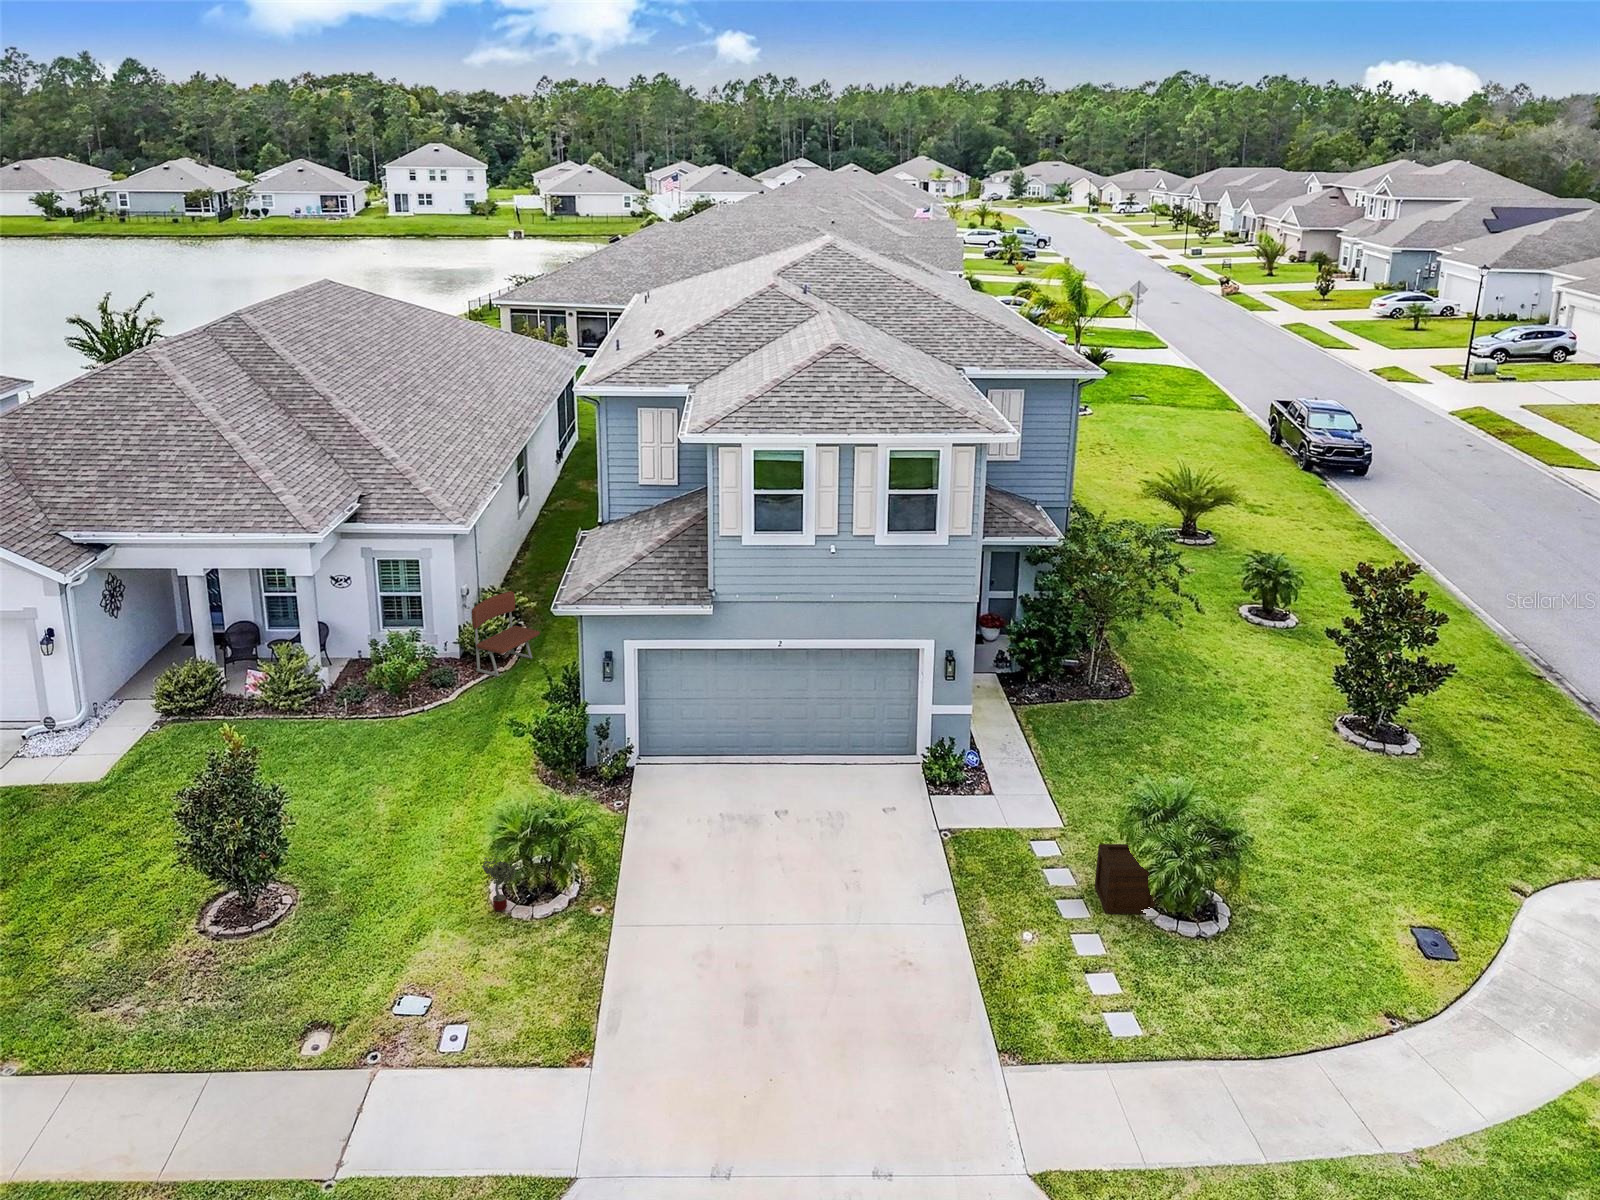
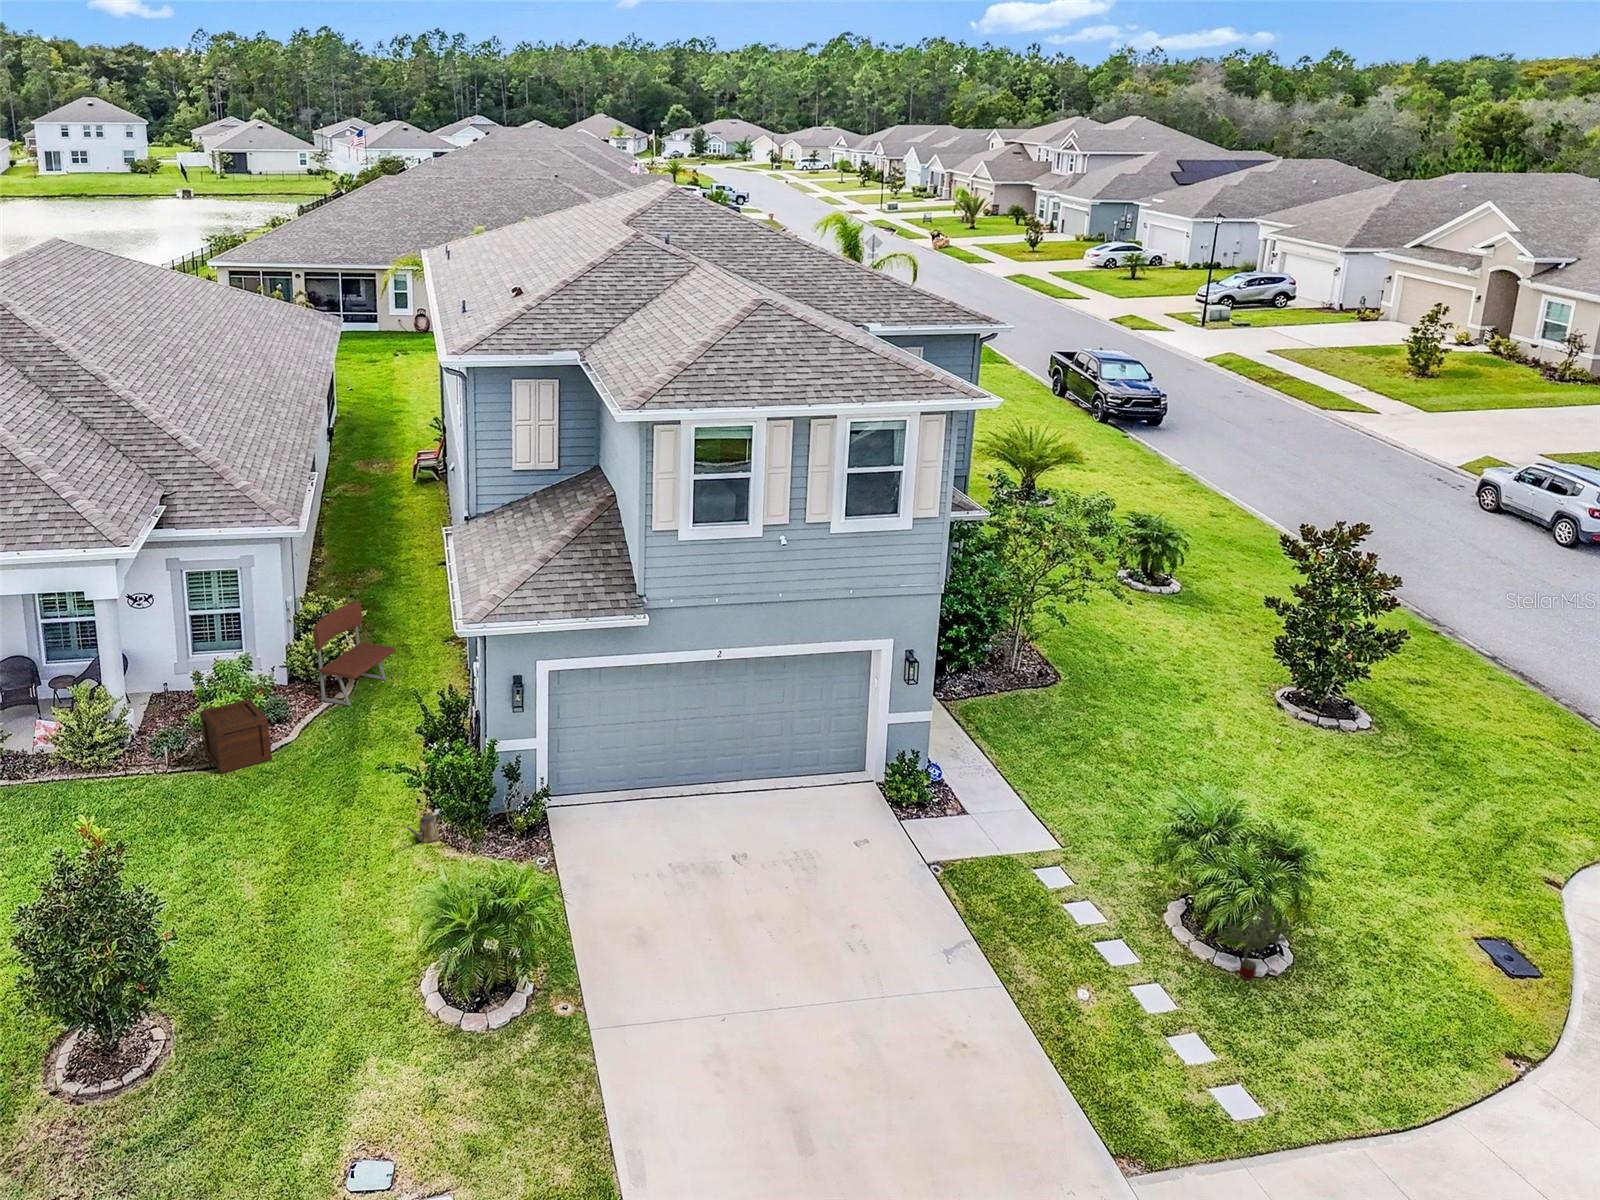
watering can: none [513,758,545,782] -> present [404,813,440,843]
wooden crate: present [1095,844,1155,914] -> present [200,700,272,773]
potted tree: present [482,856,521,911] -> present [1220,906,1292,980]

